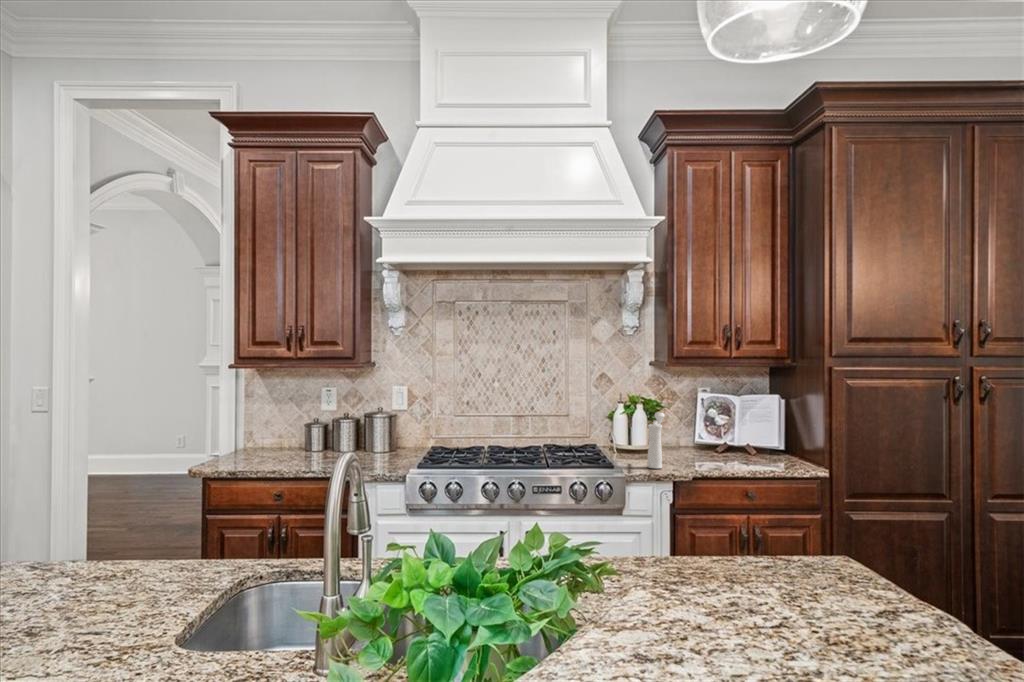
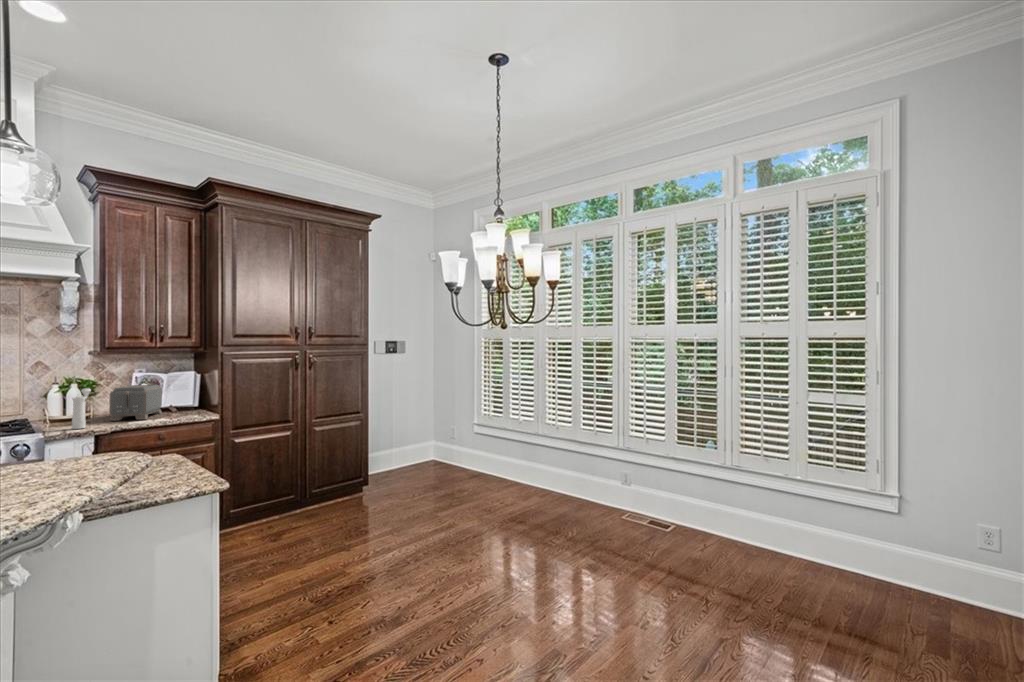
toaster: none [682,410,737,463] -> present [109,385,162,421]

